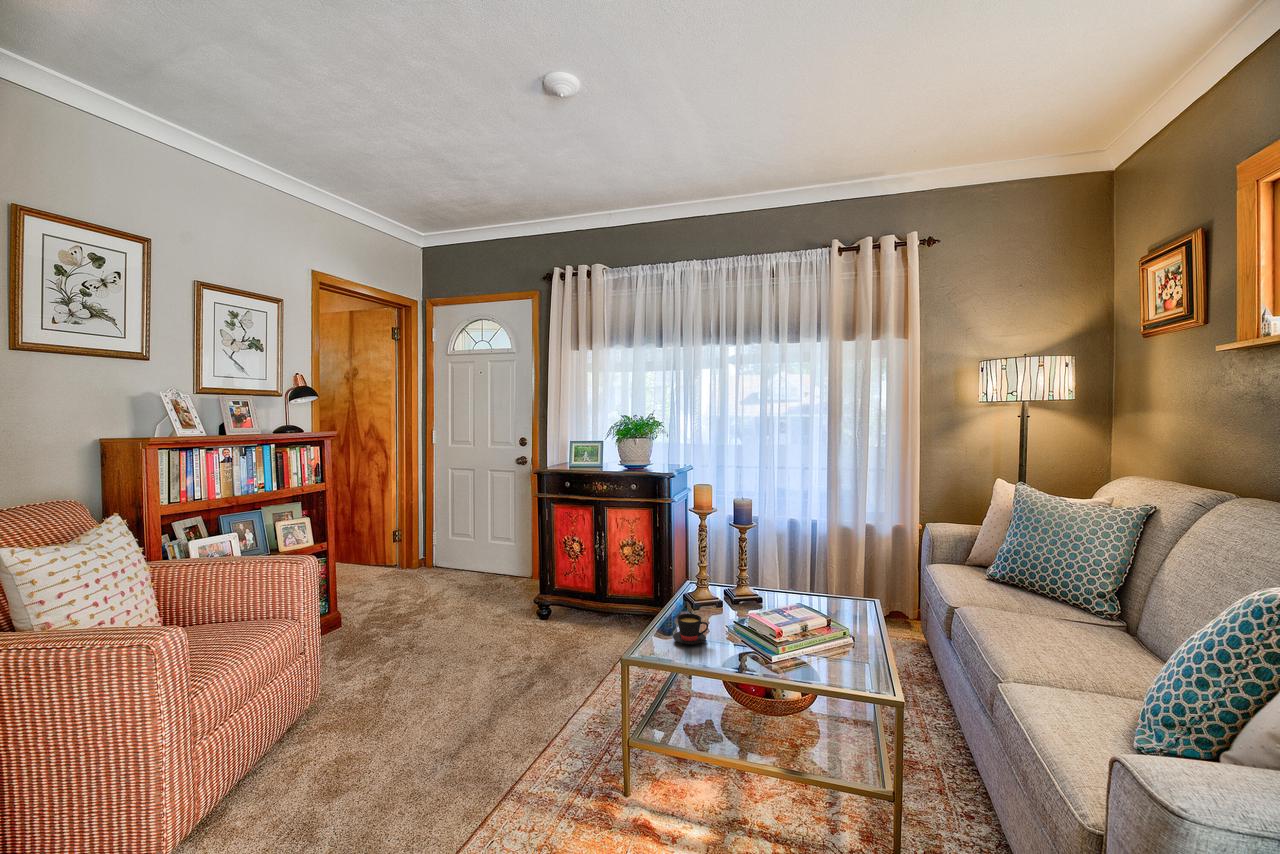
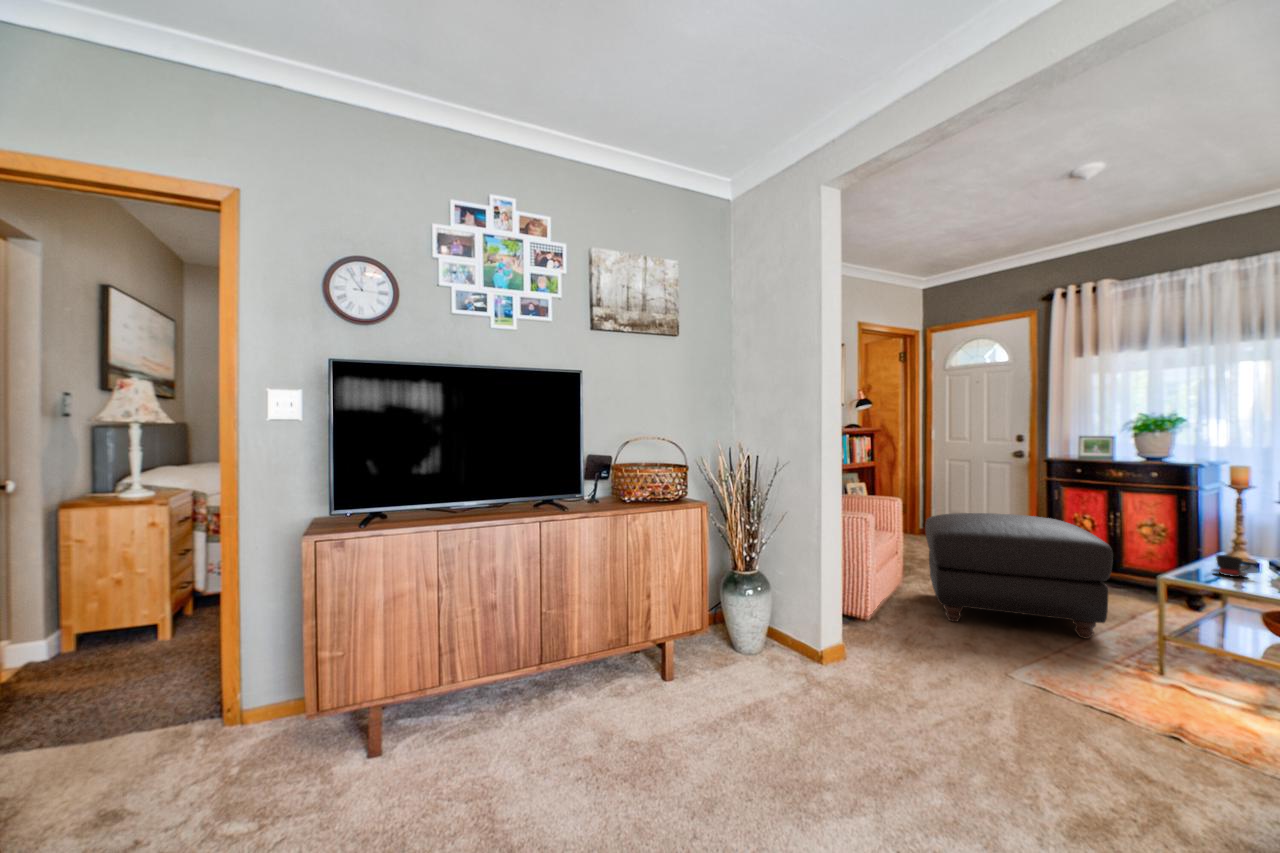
ottoman: none [308,569,574,799] -> present [925,513,1113,638]

